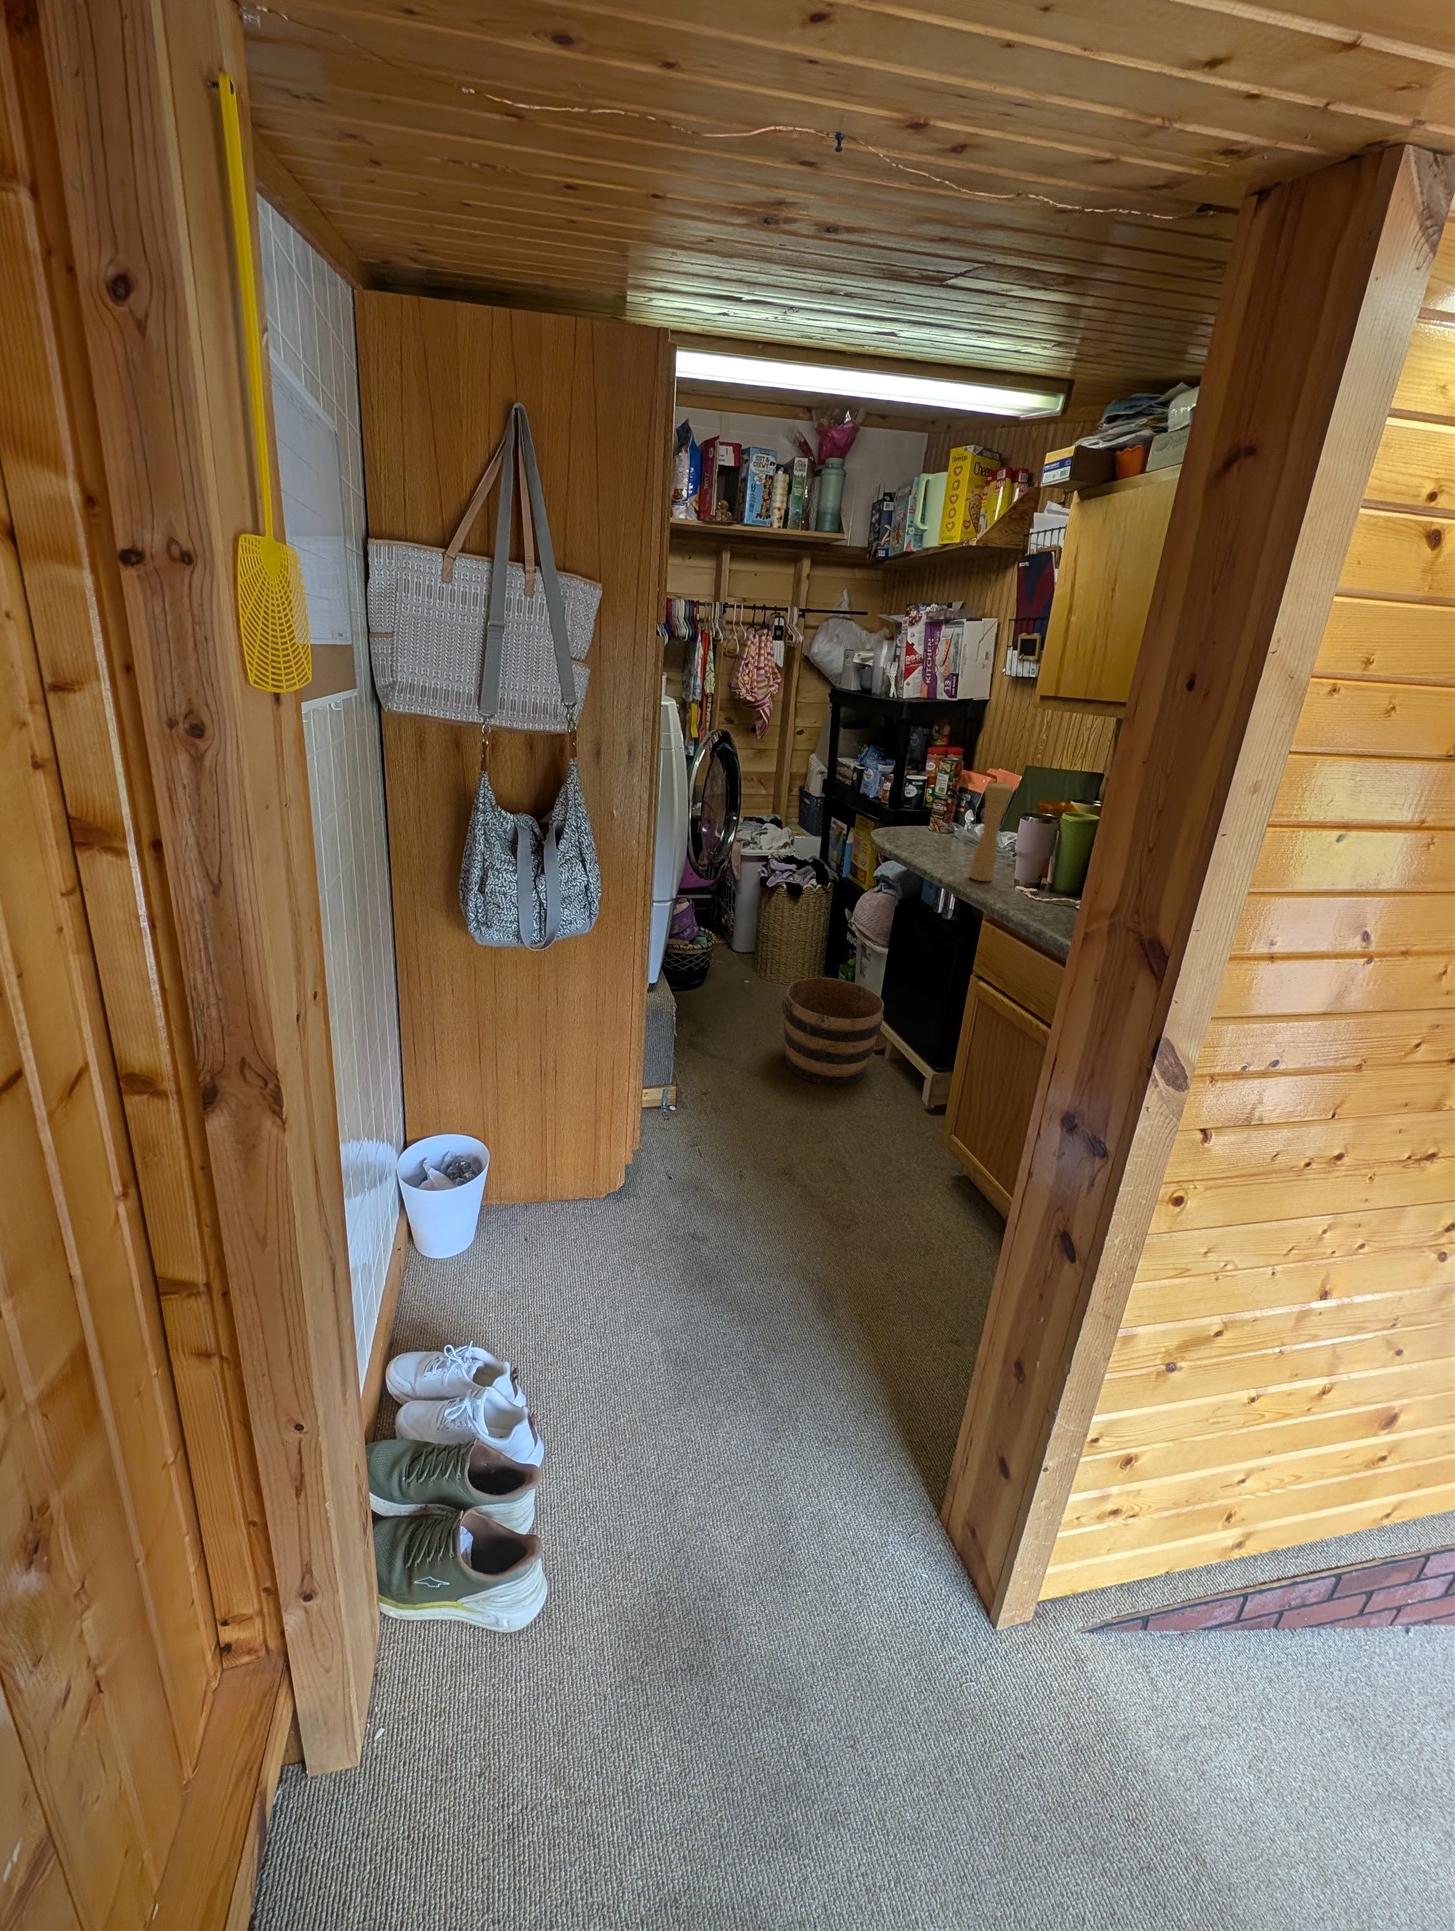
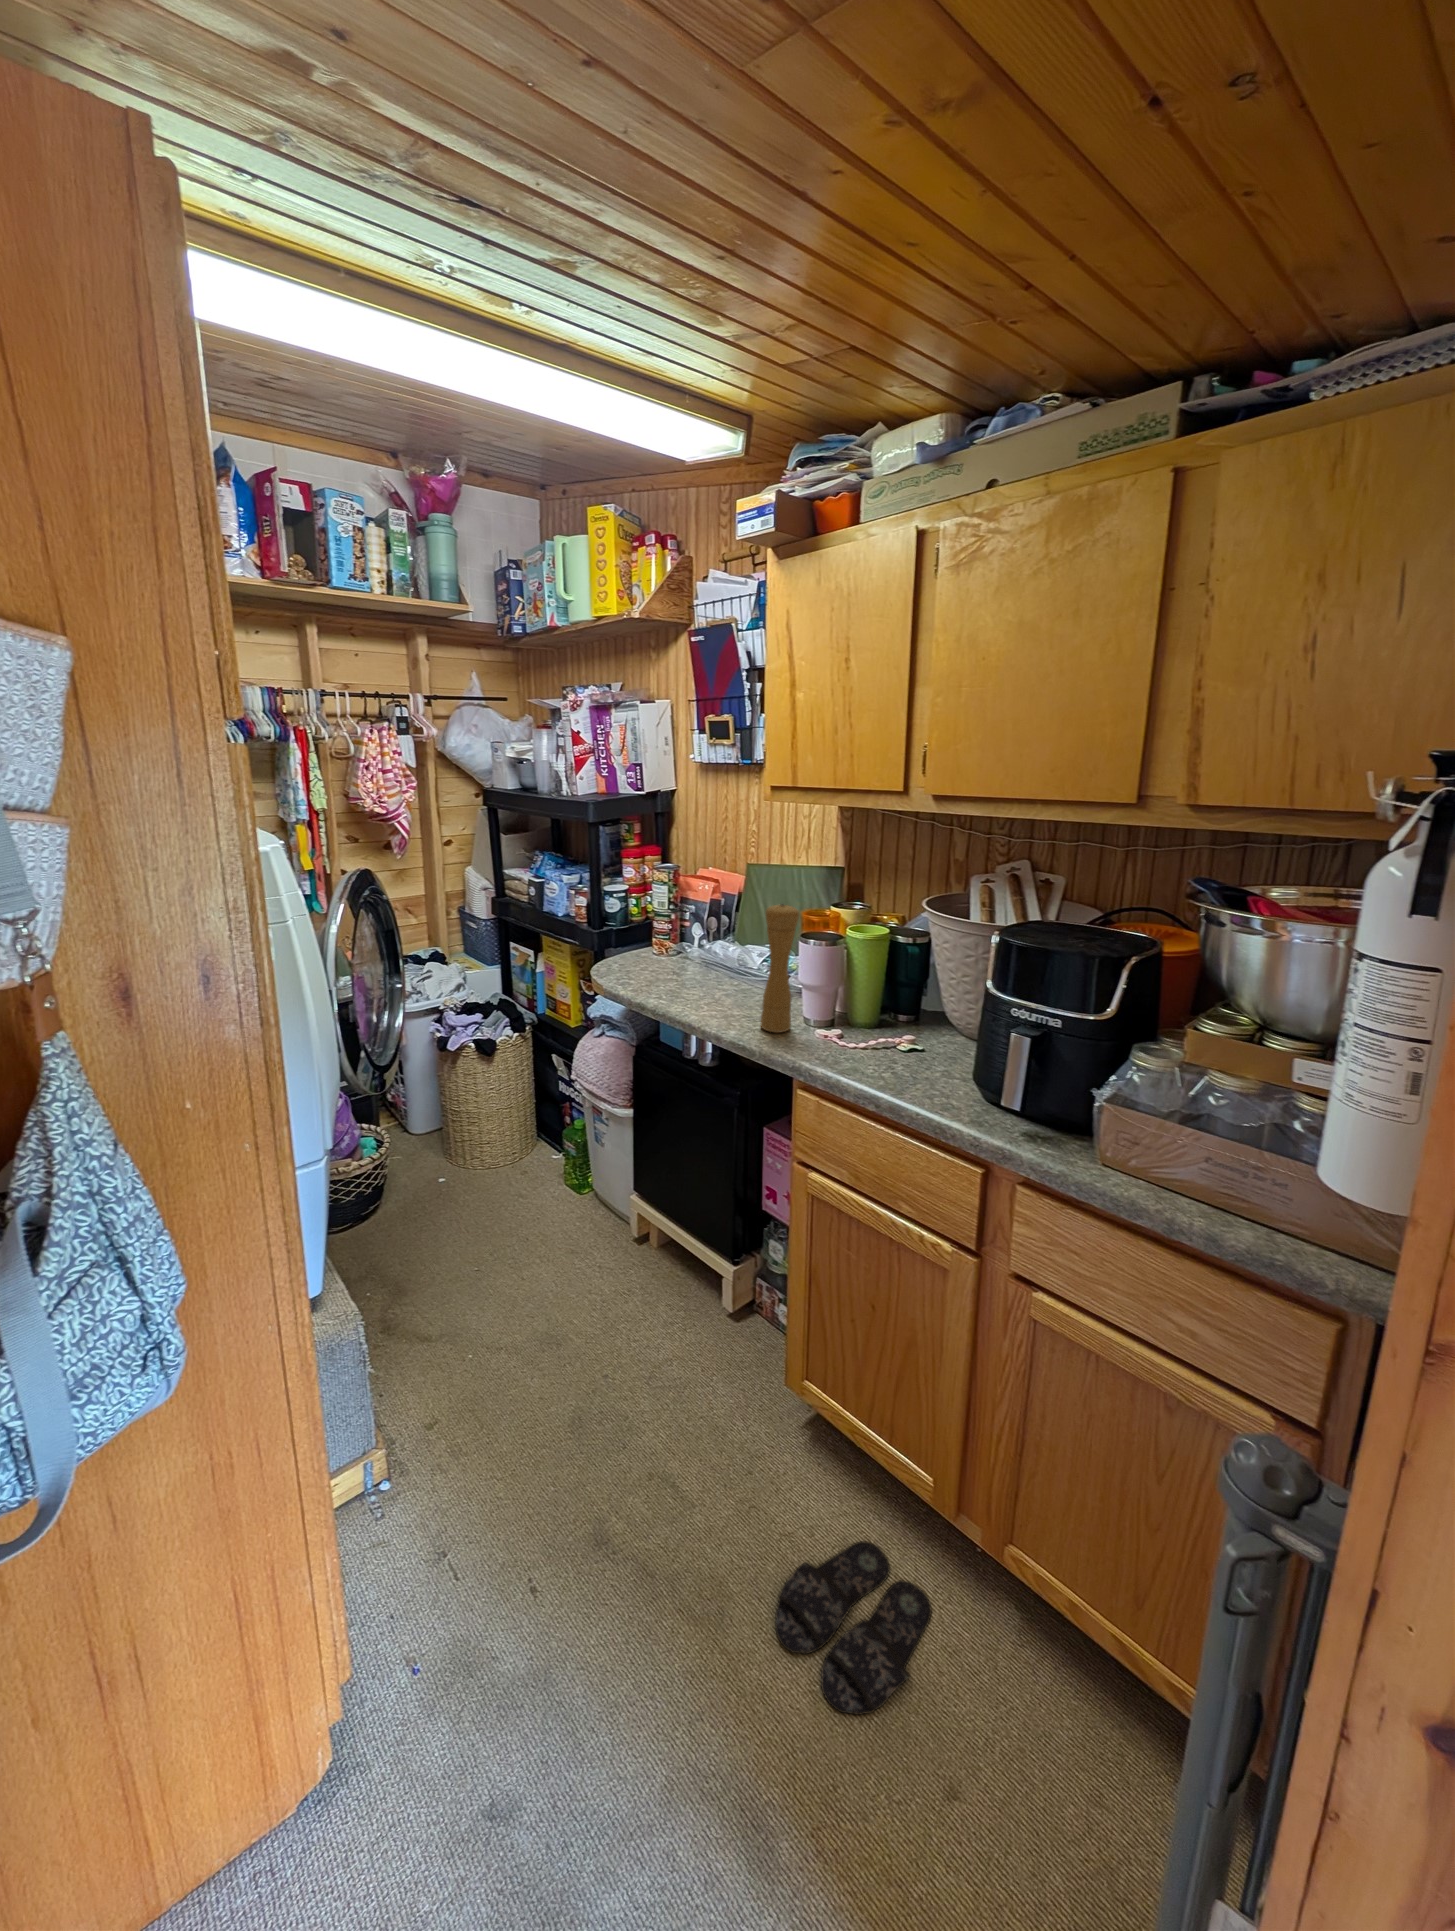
bucket: present [782,978,884,1086] -> none [521,1164,654,1327]
slippers: none [868,1224,982,1292] -> present [776,1541,932,1715]

